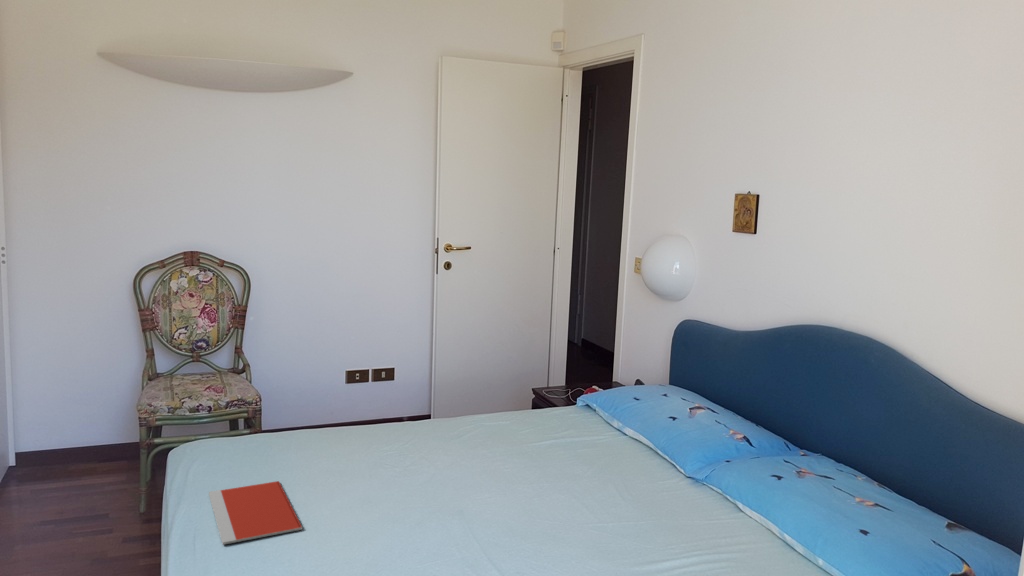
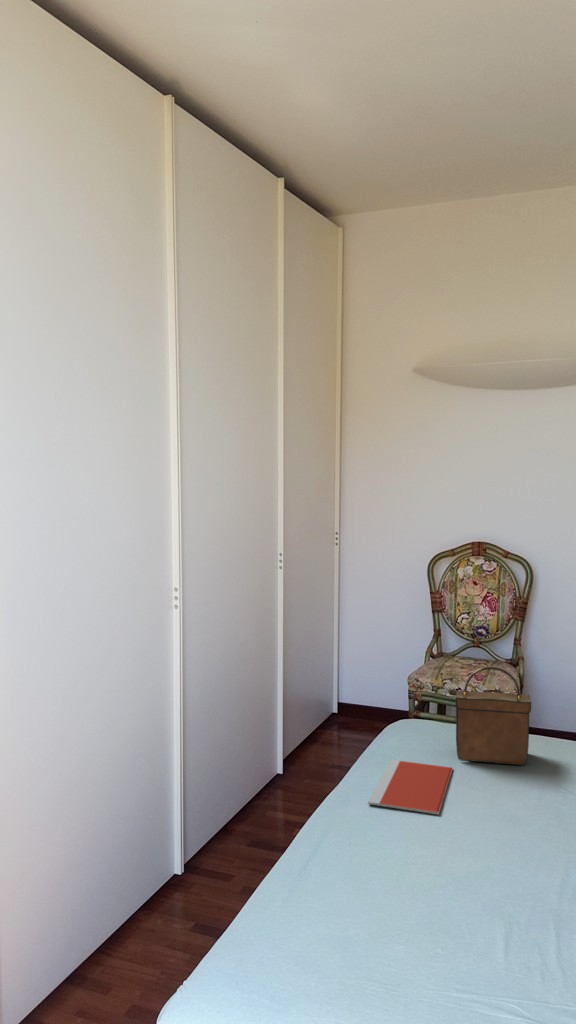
handbag: none [265,372,344,472] -> present [456,666,531,766]

